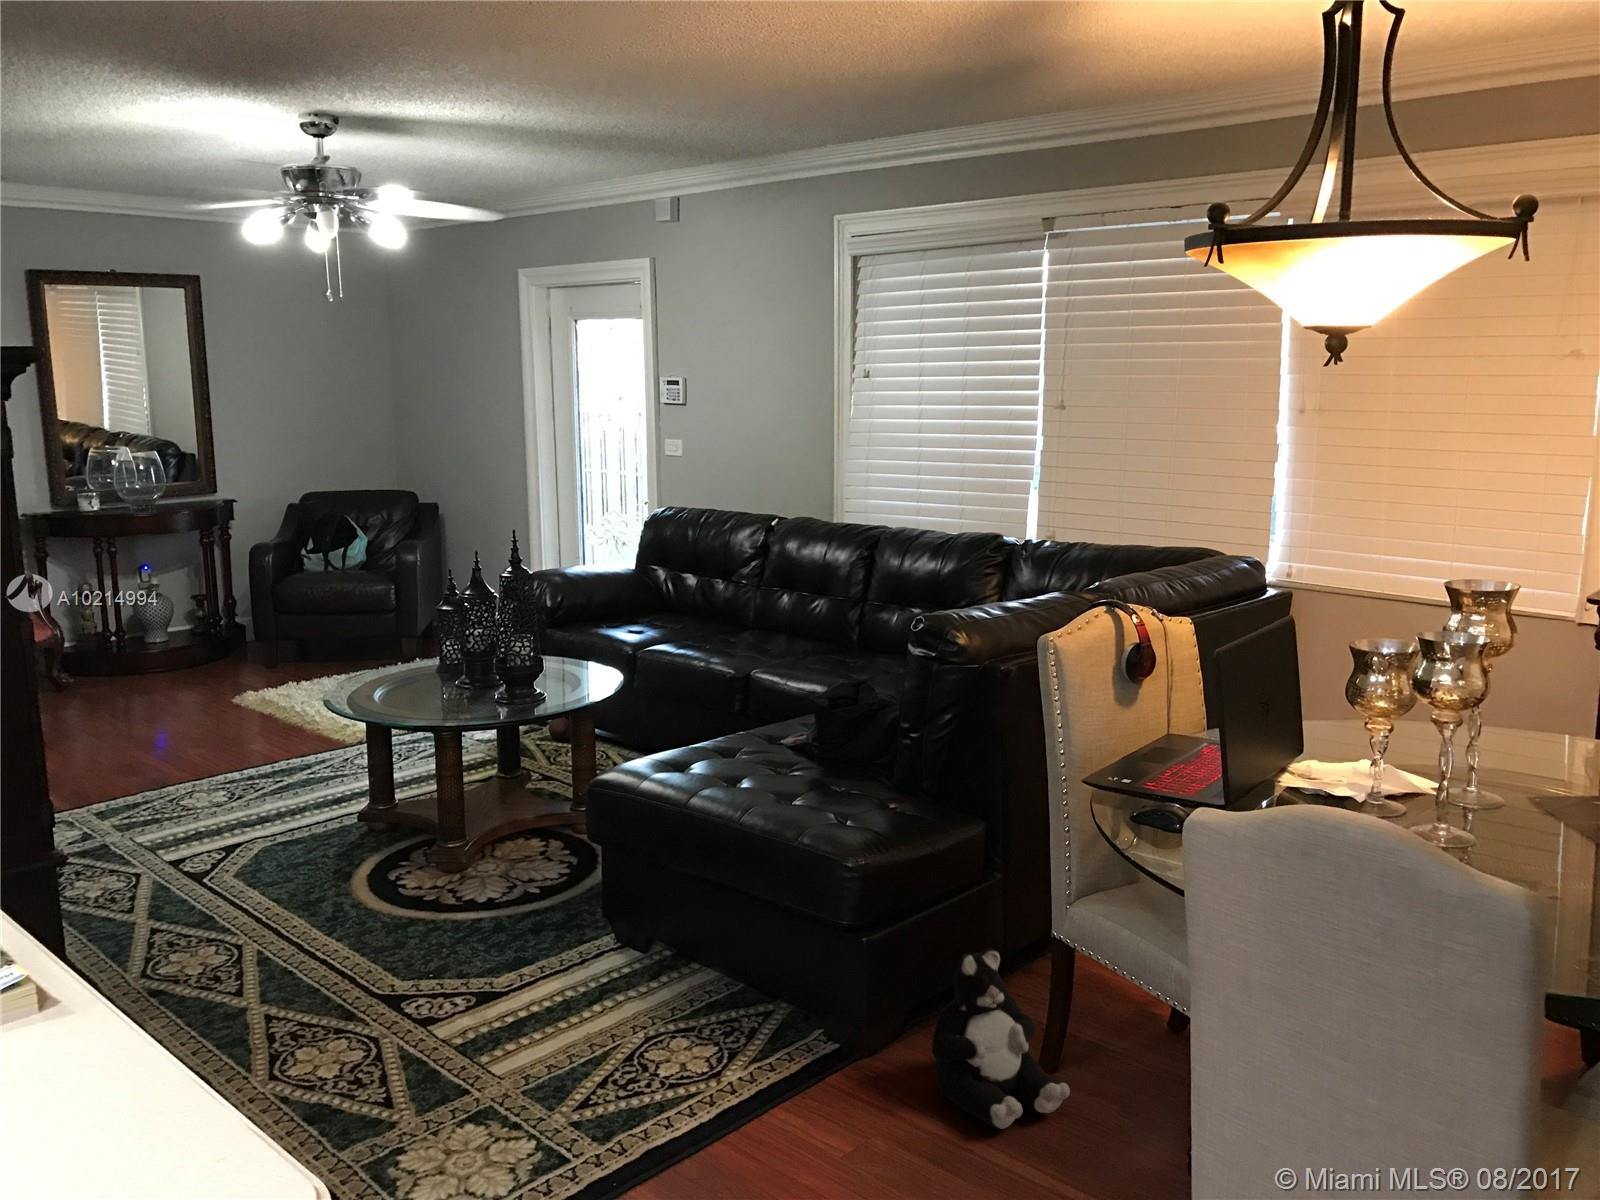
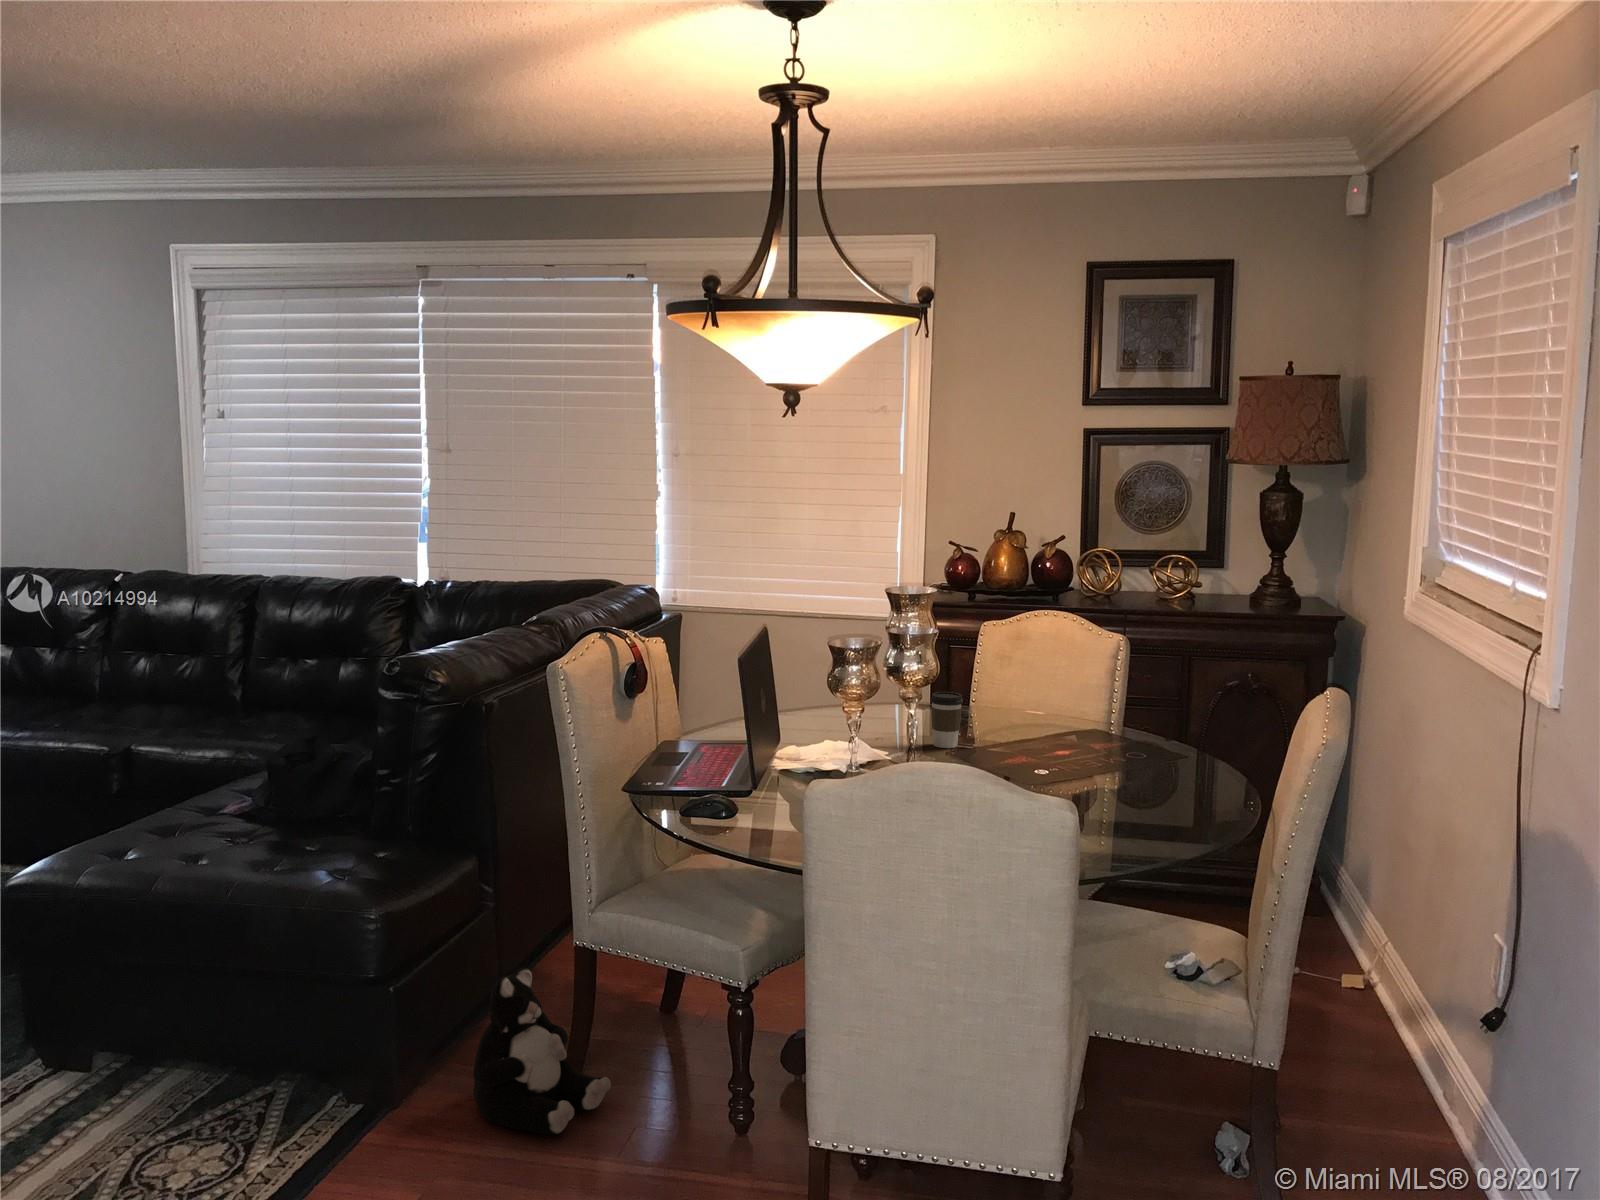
coffee cup: none [1516,716,1565,790] -> present [931,692,963,748]

